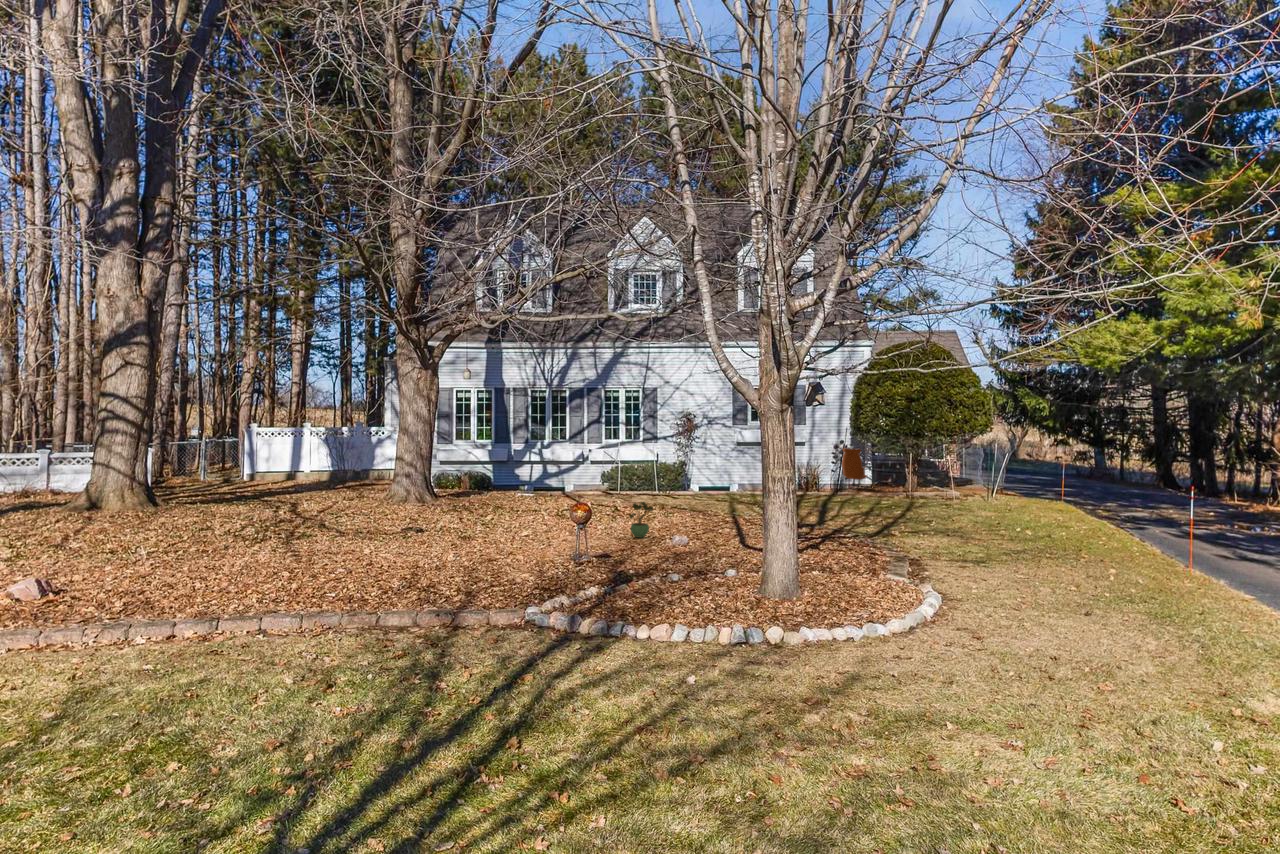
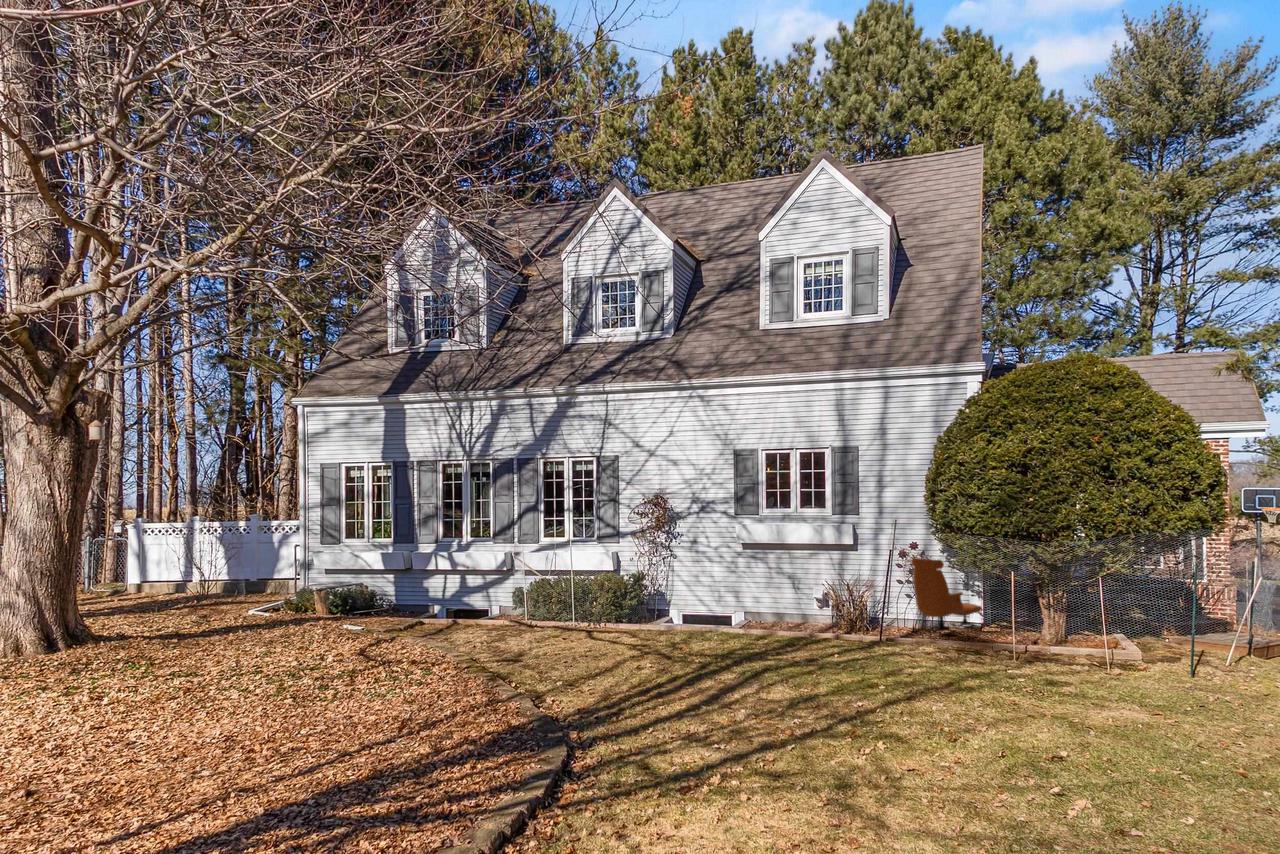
potted plant: present [629,502,653,538] -> none [62,728,112,811]

